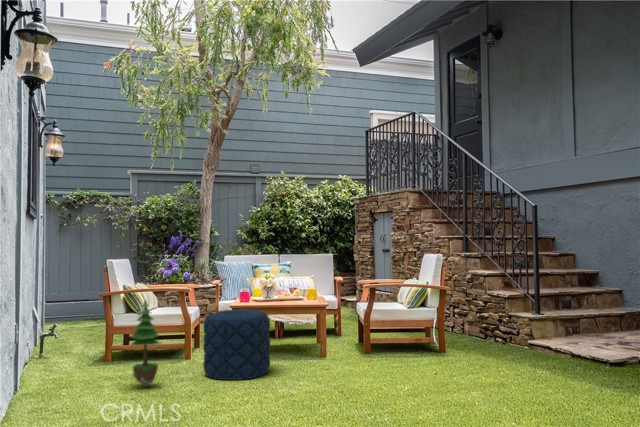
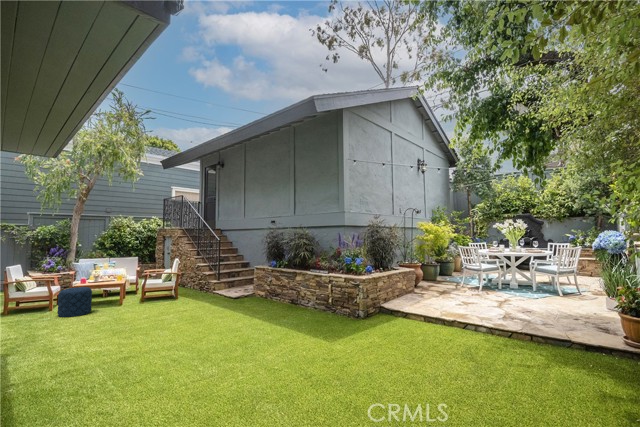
potted tree: present [131,300,160,386] -> none [17,286,35,323]

